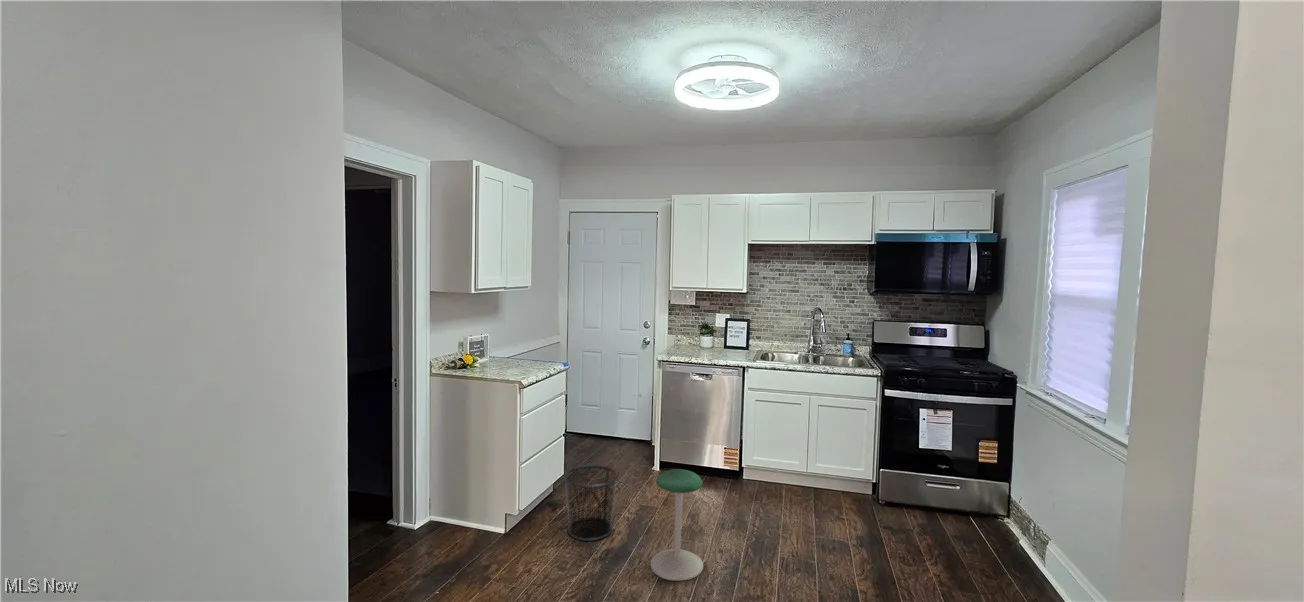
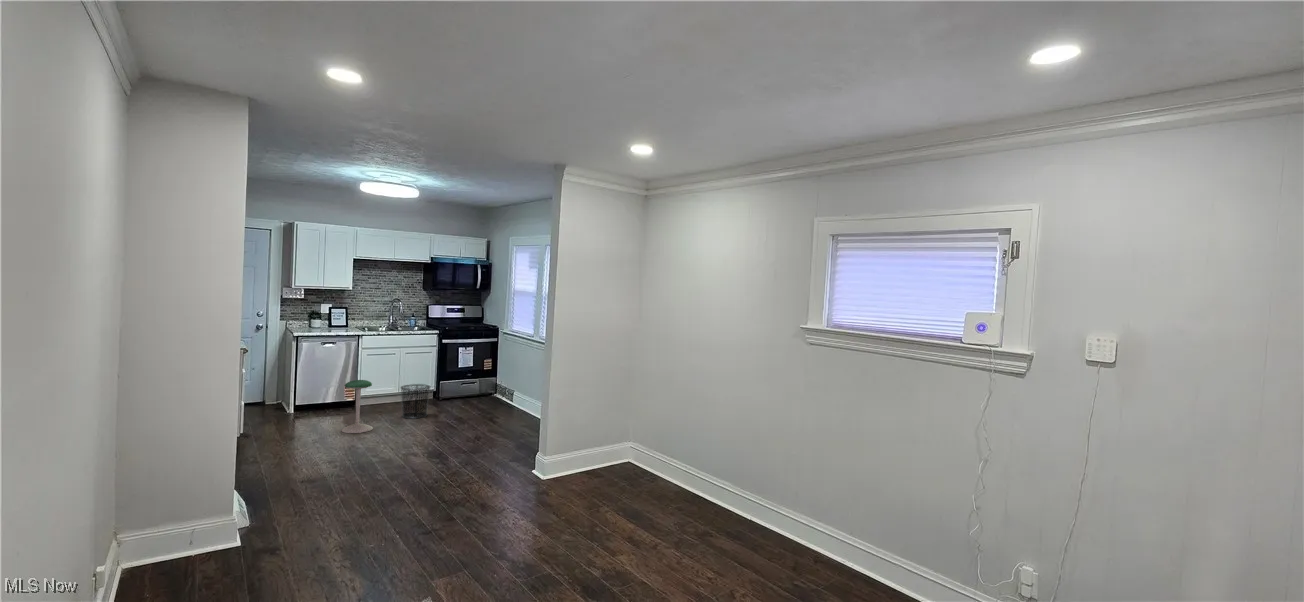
waste bin: present [564,465,617,541] -> present [401,384,430,419]

